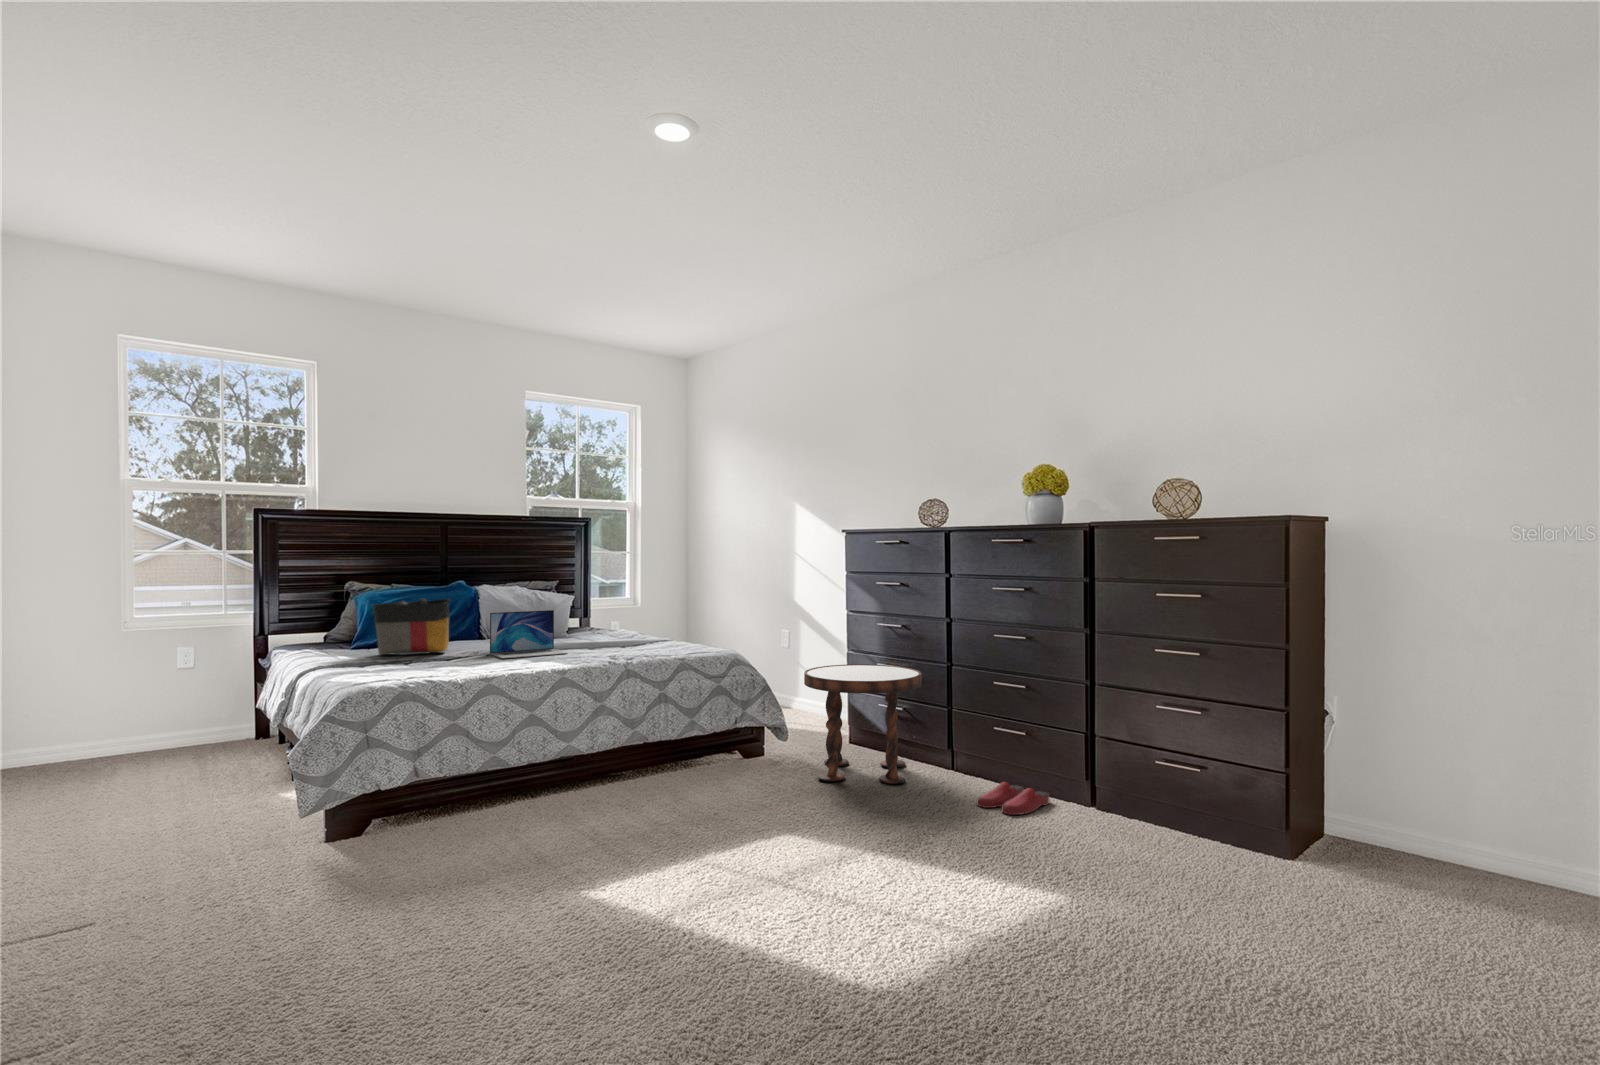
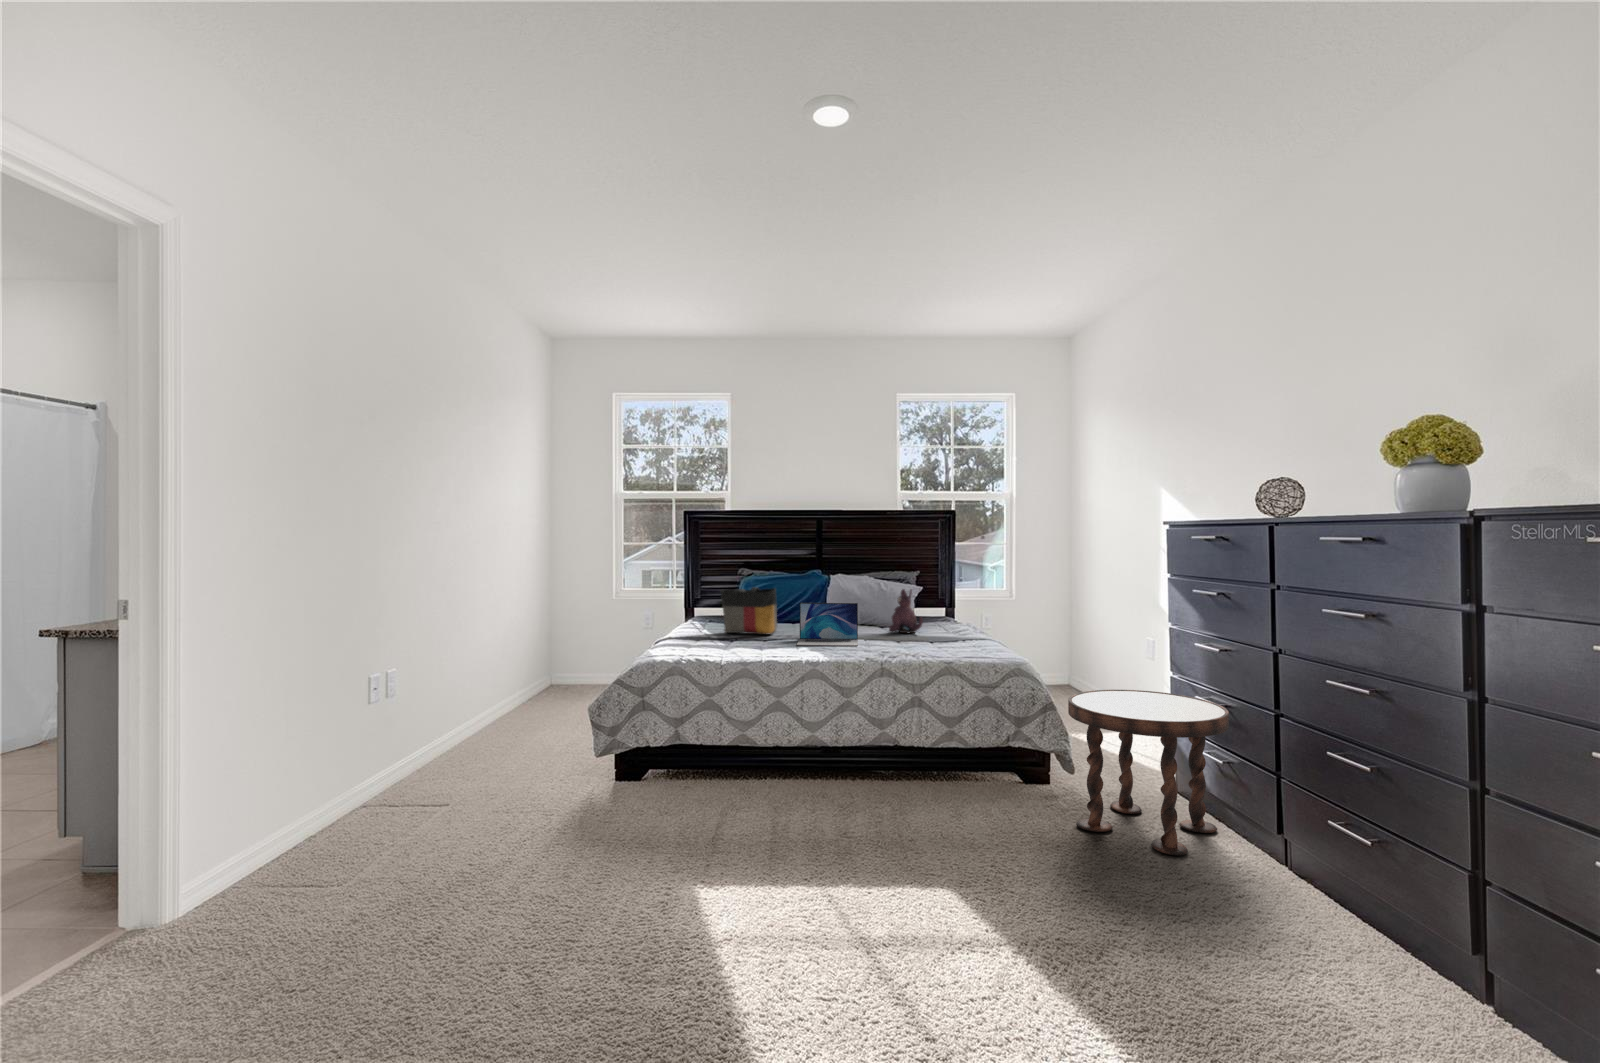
plush toy: none [570,595,606,641] -> present [889,589,923,633]
slippers: present [977,782,1049,815] -> none [1254,894,1389,954]

